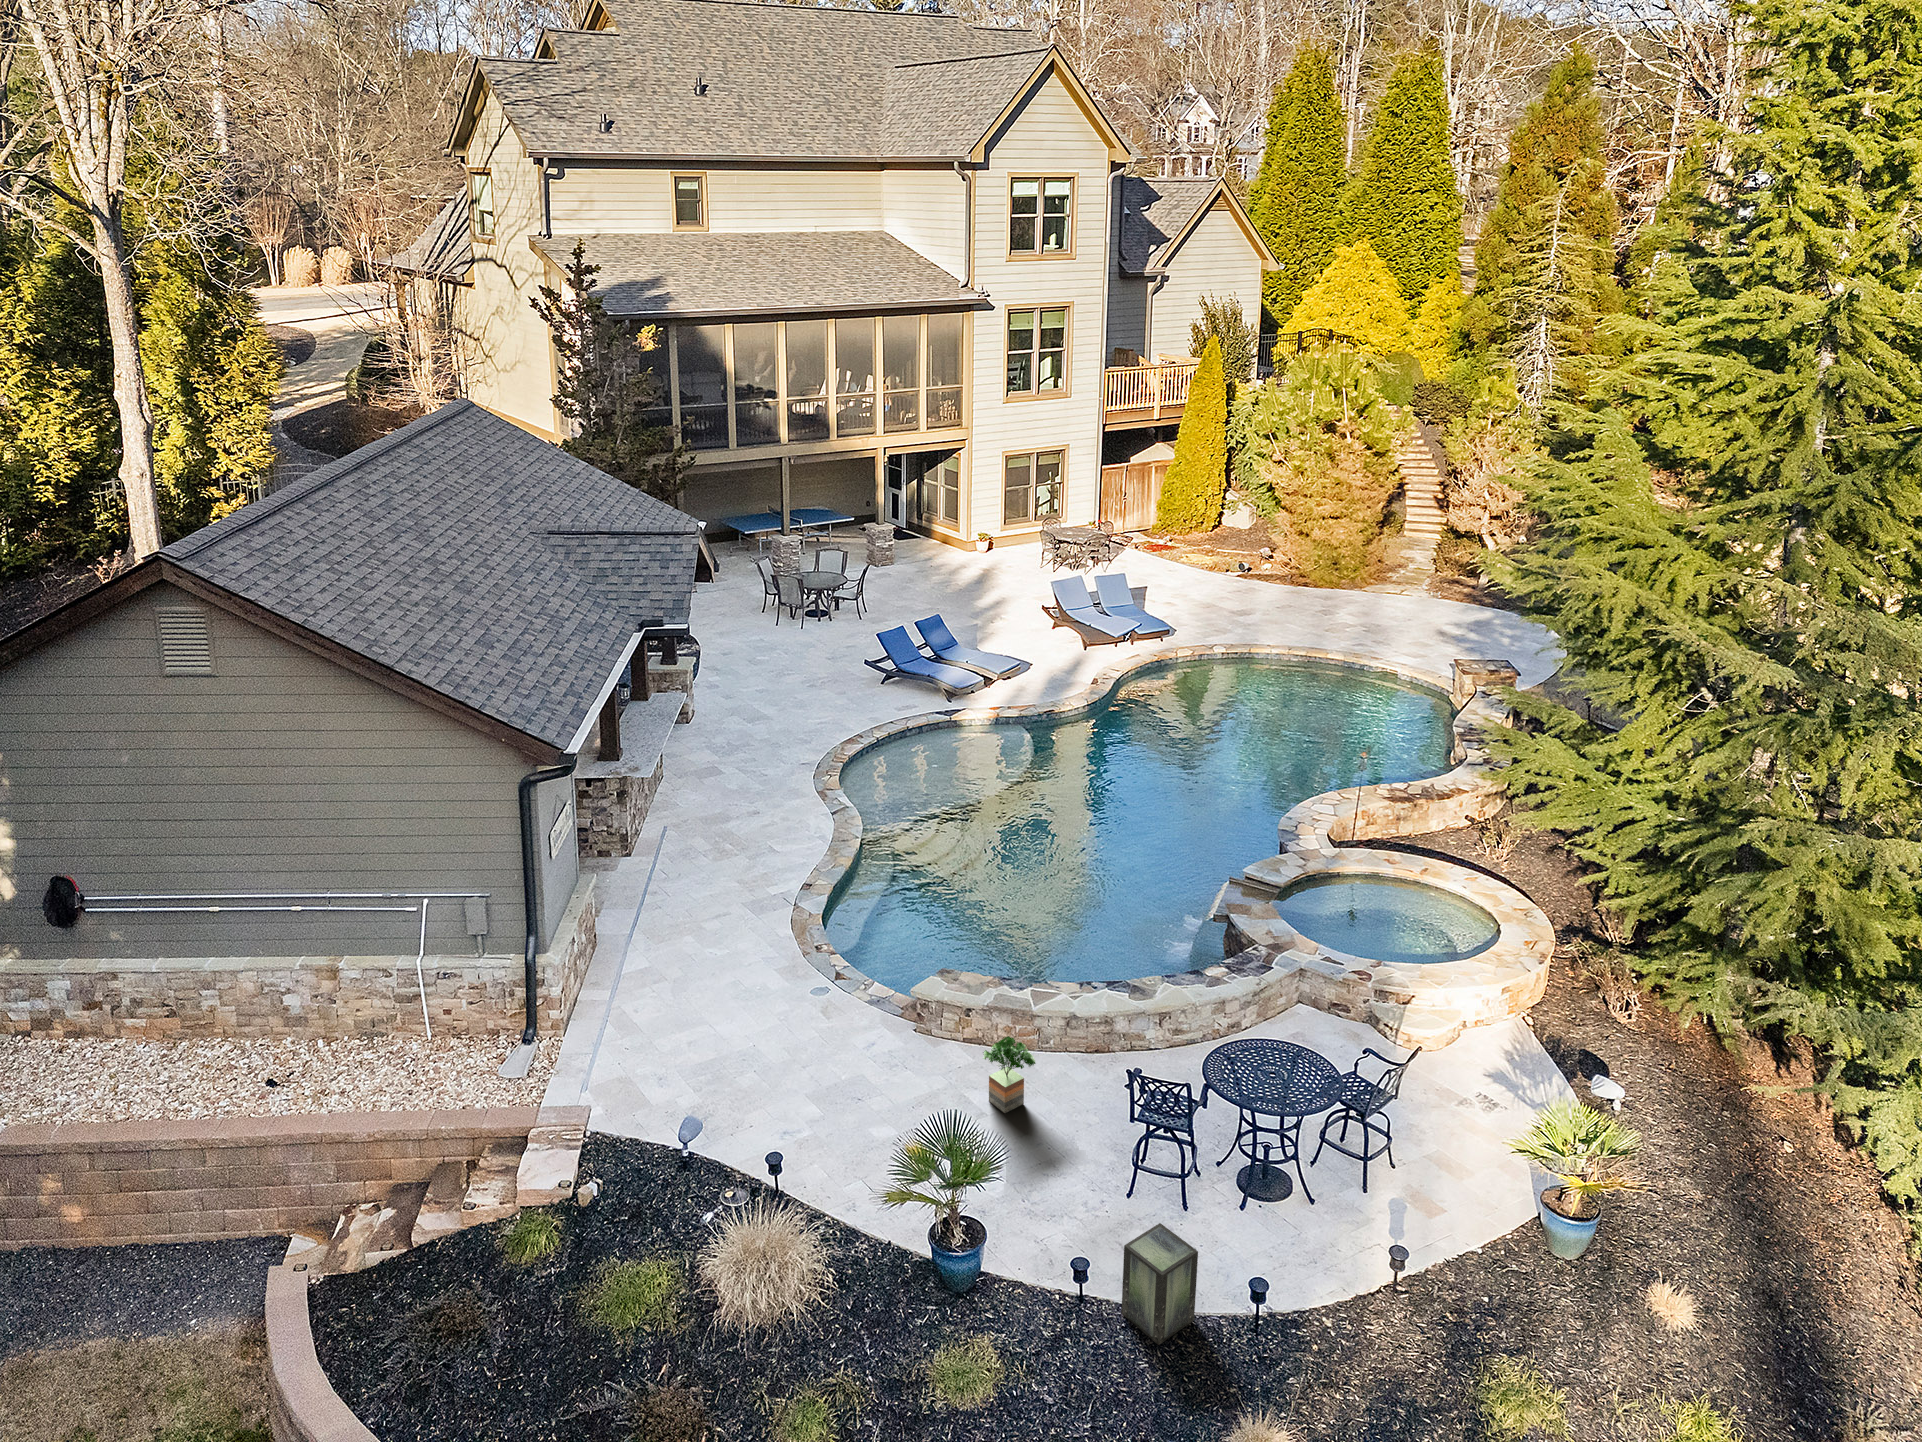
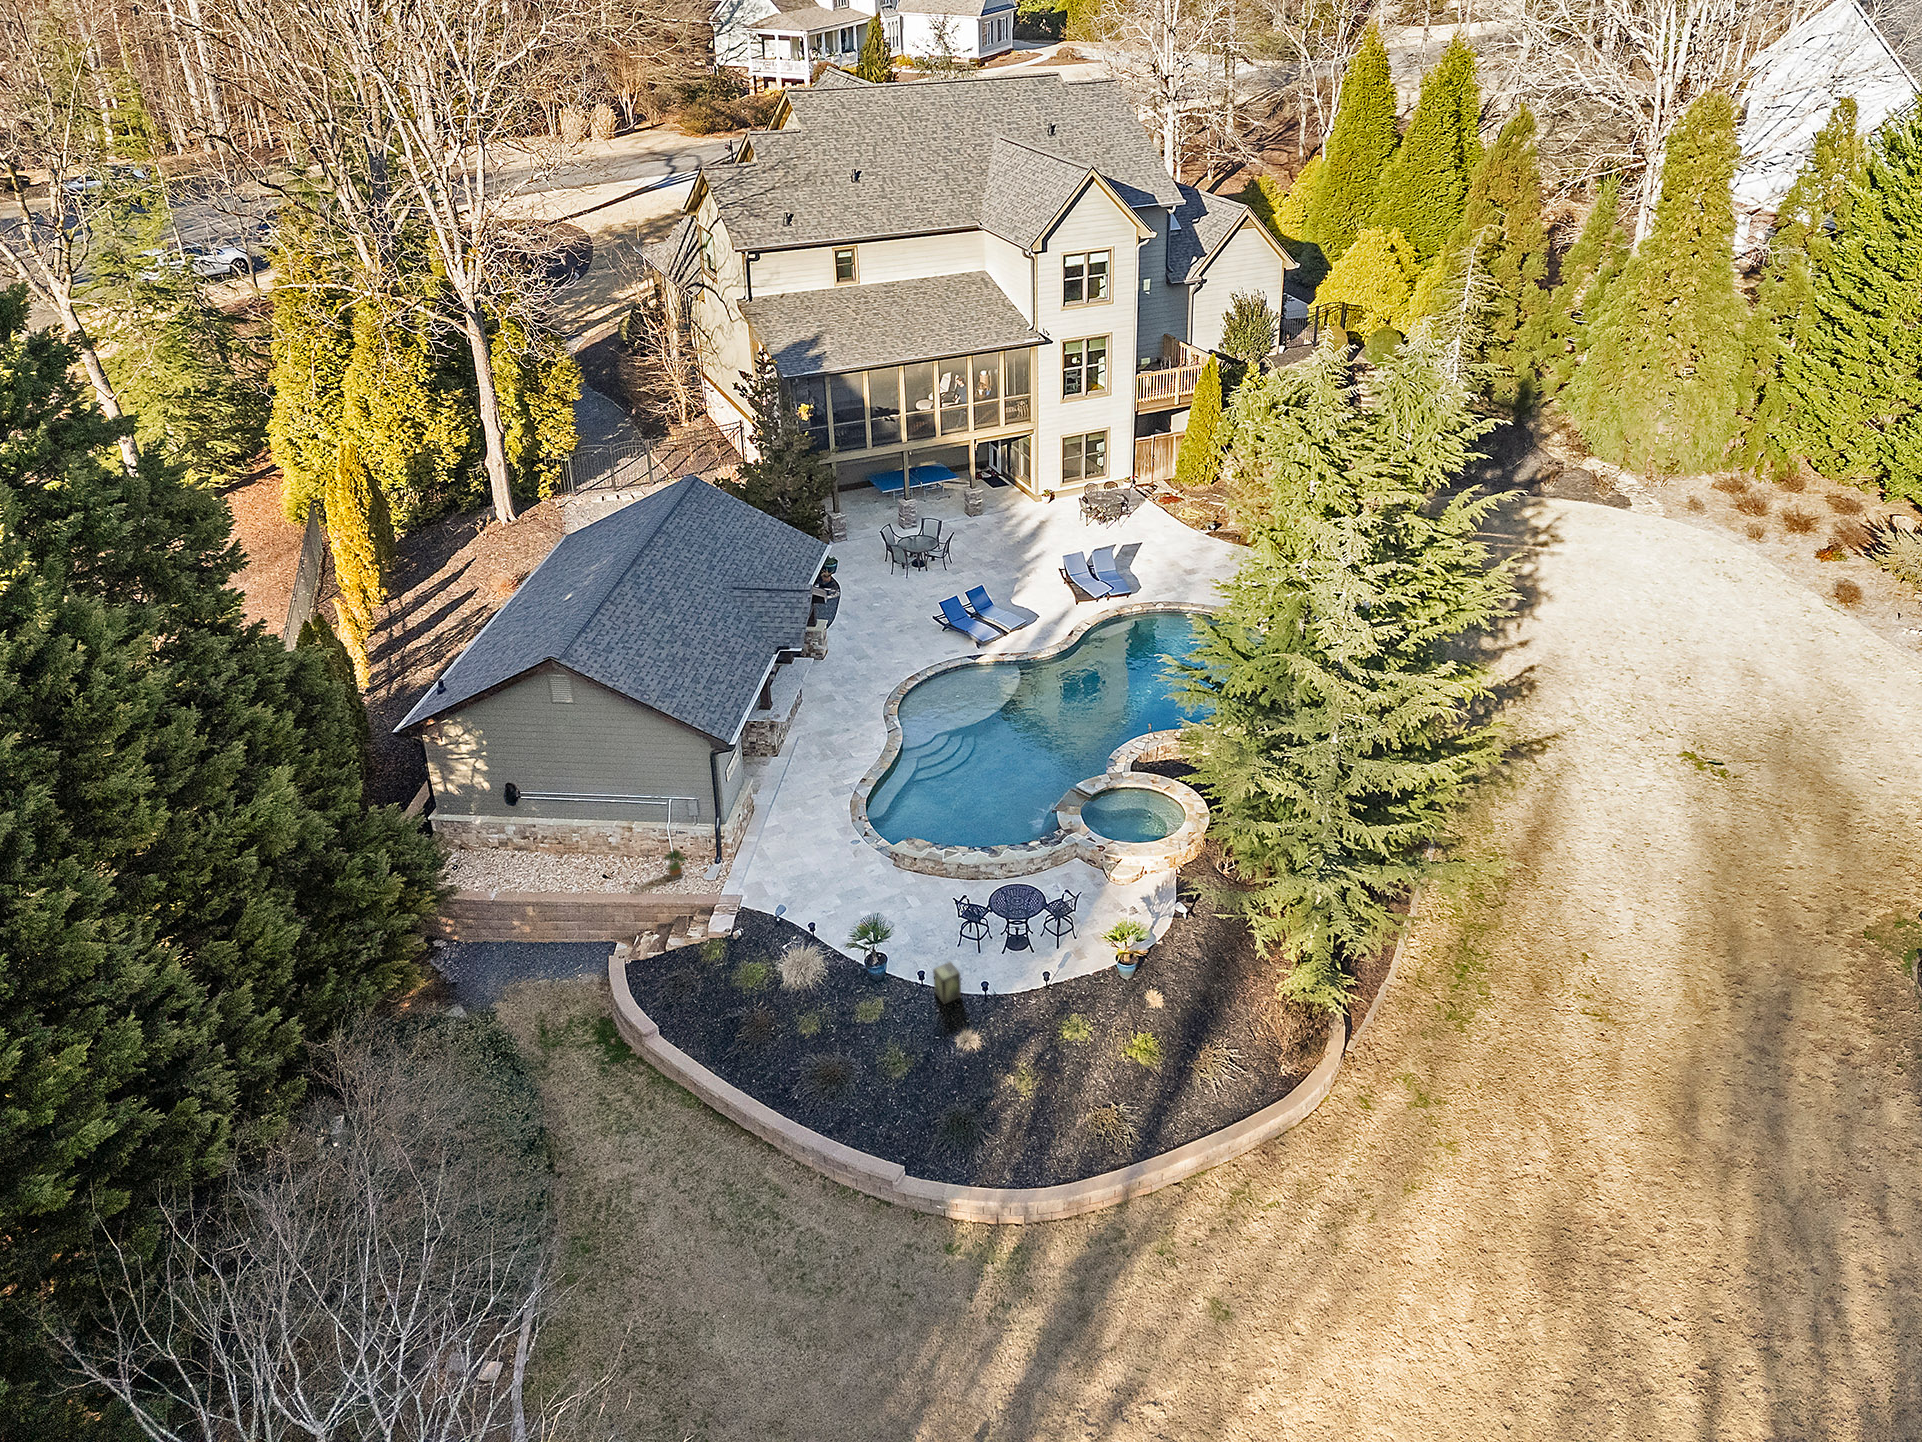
potted tree: present [983,1036,1036,1113] -> present [664,850,685,880]

